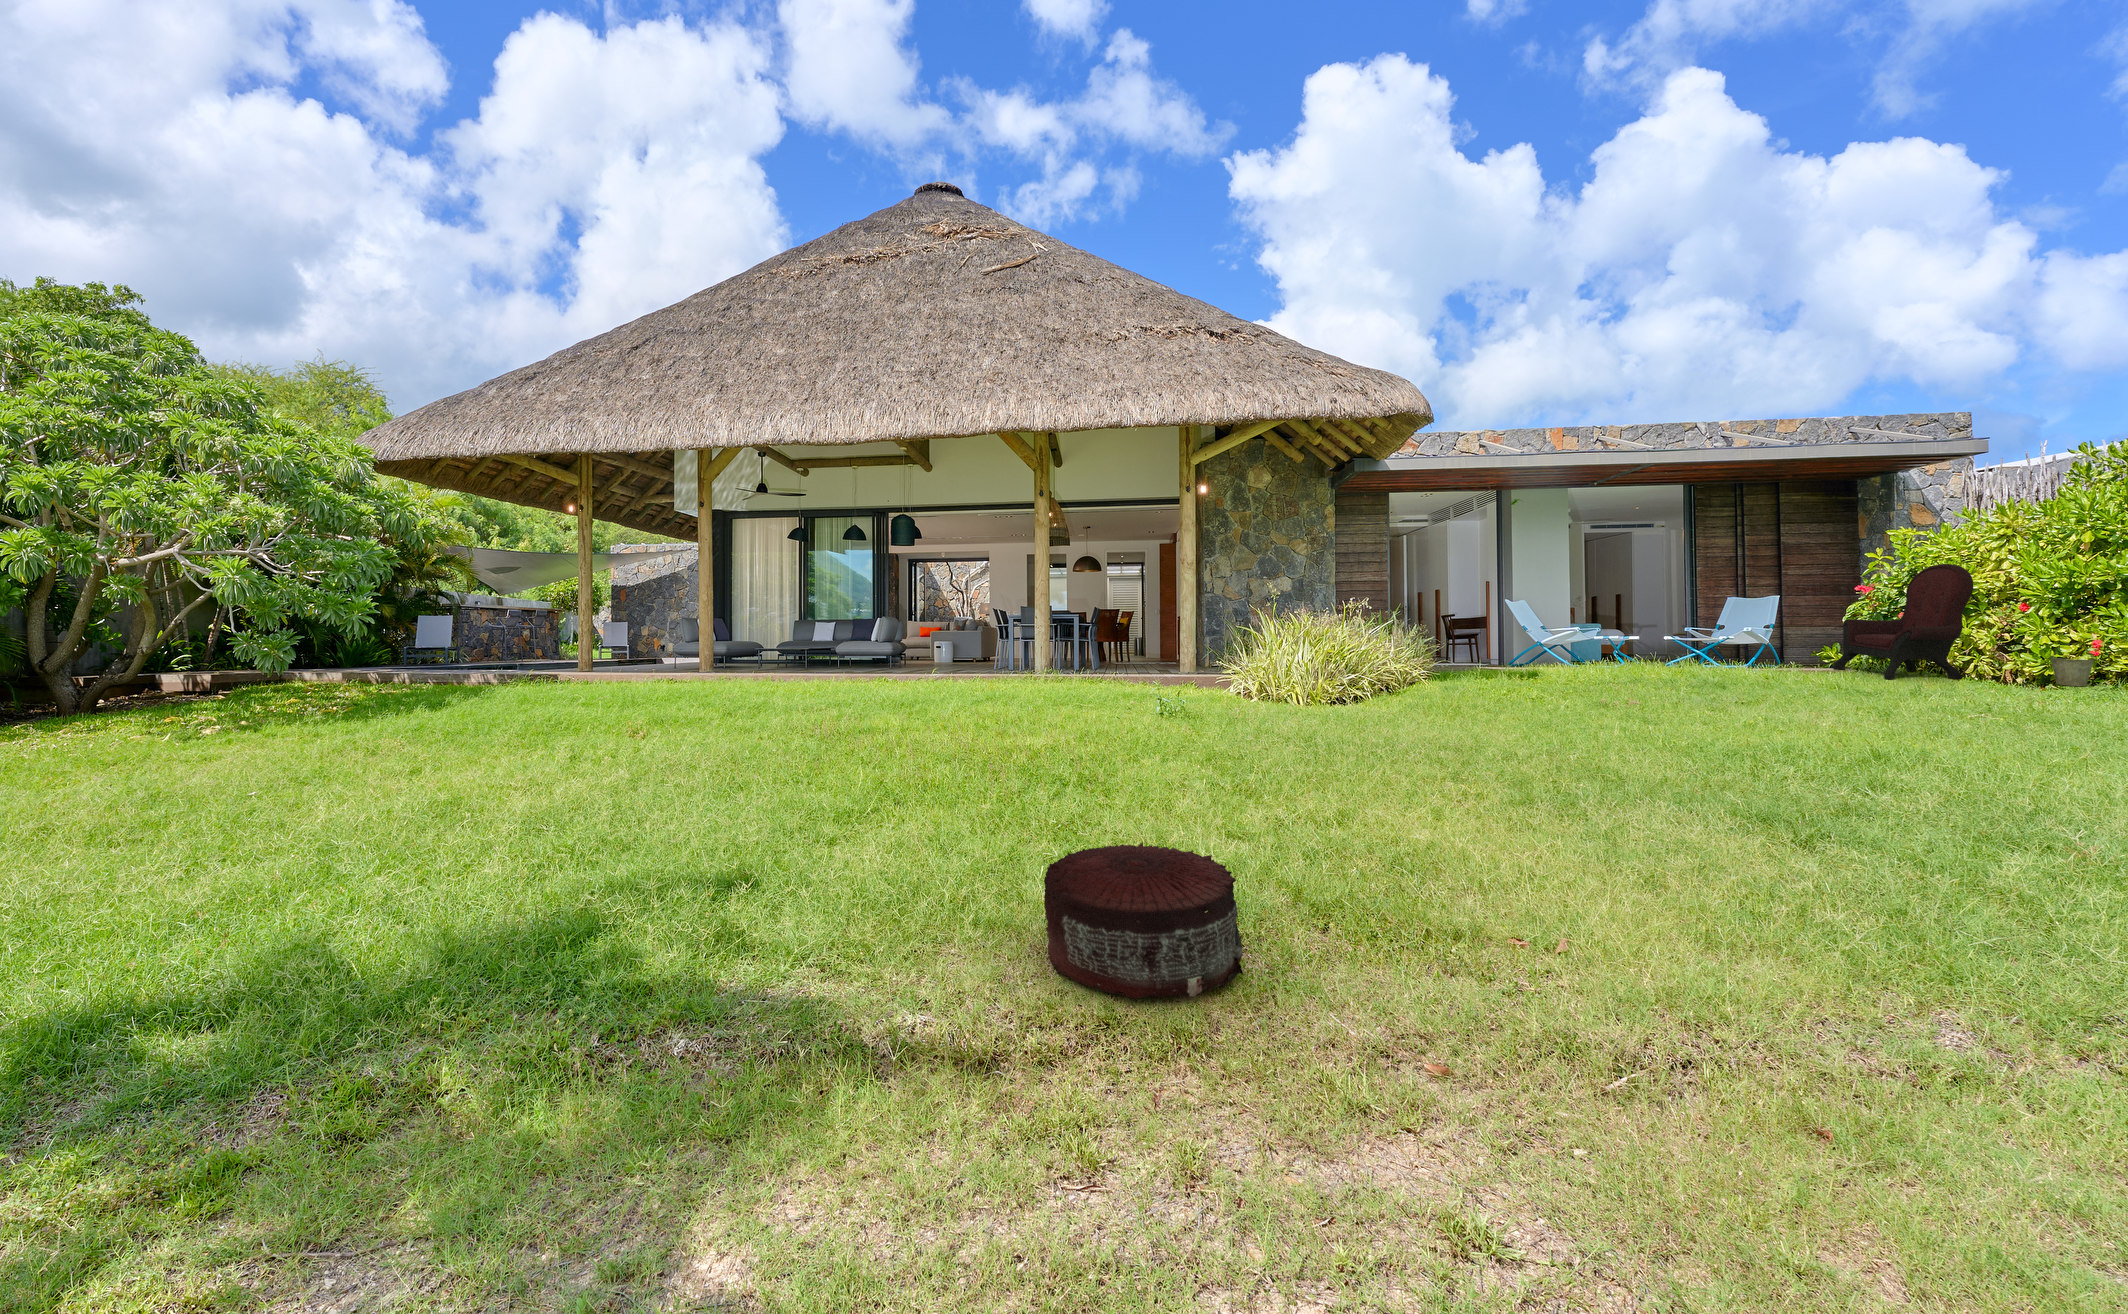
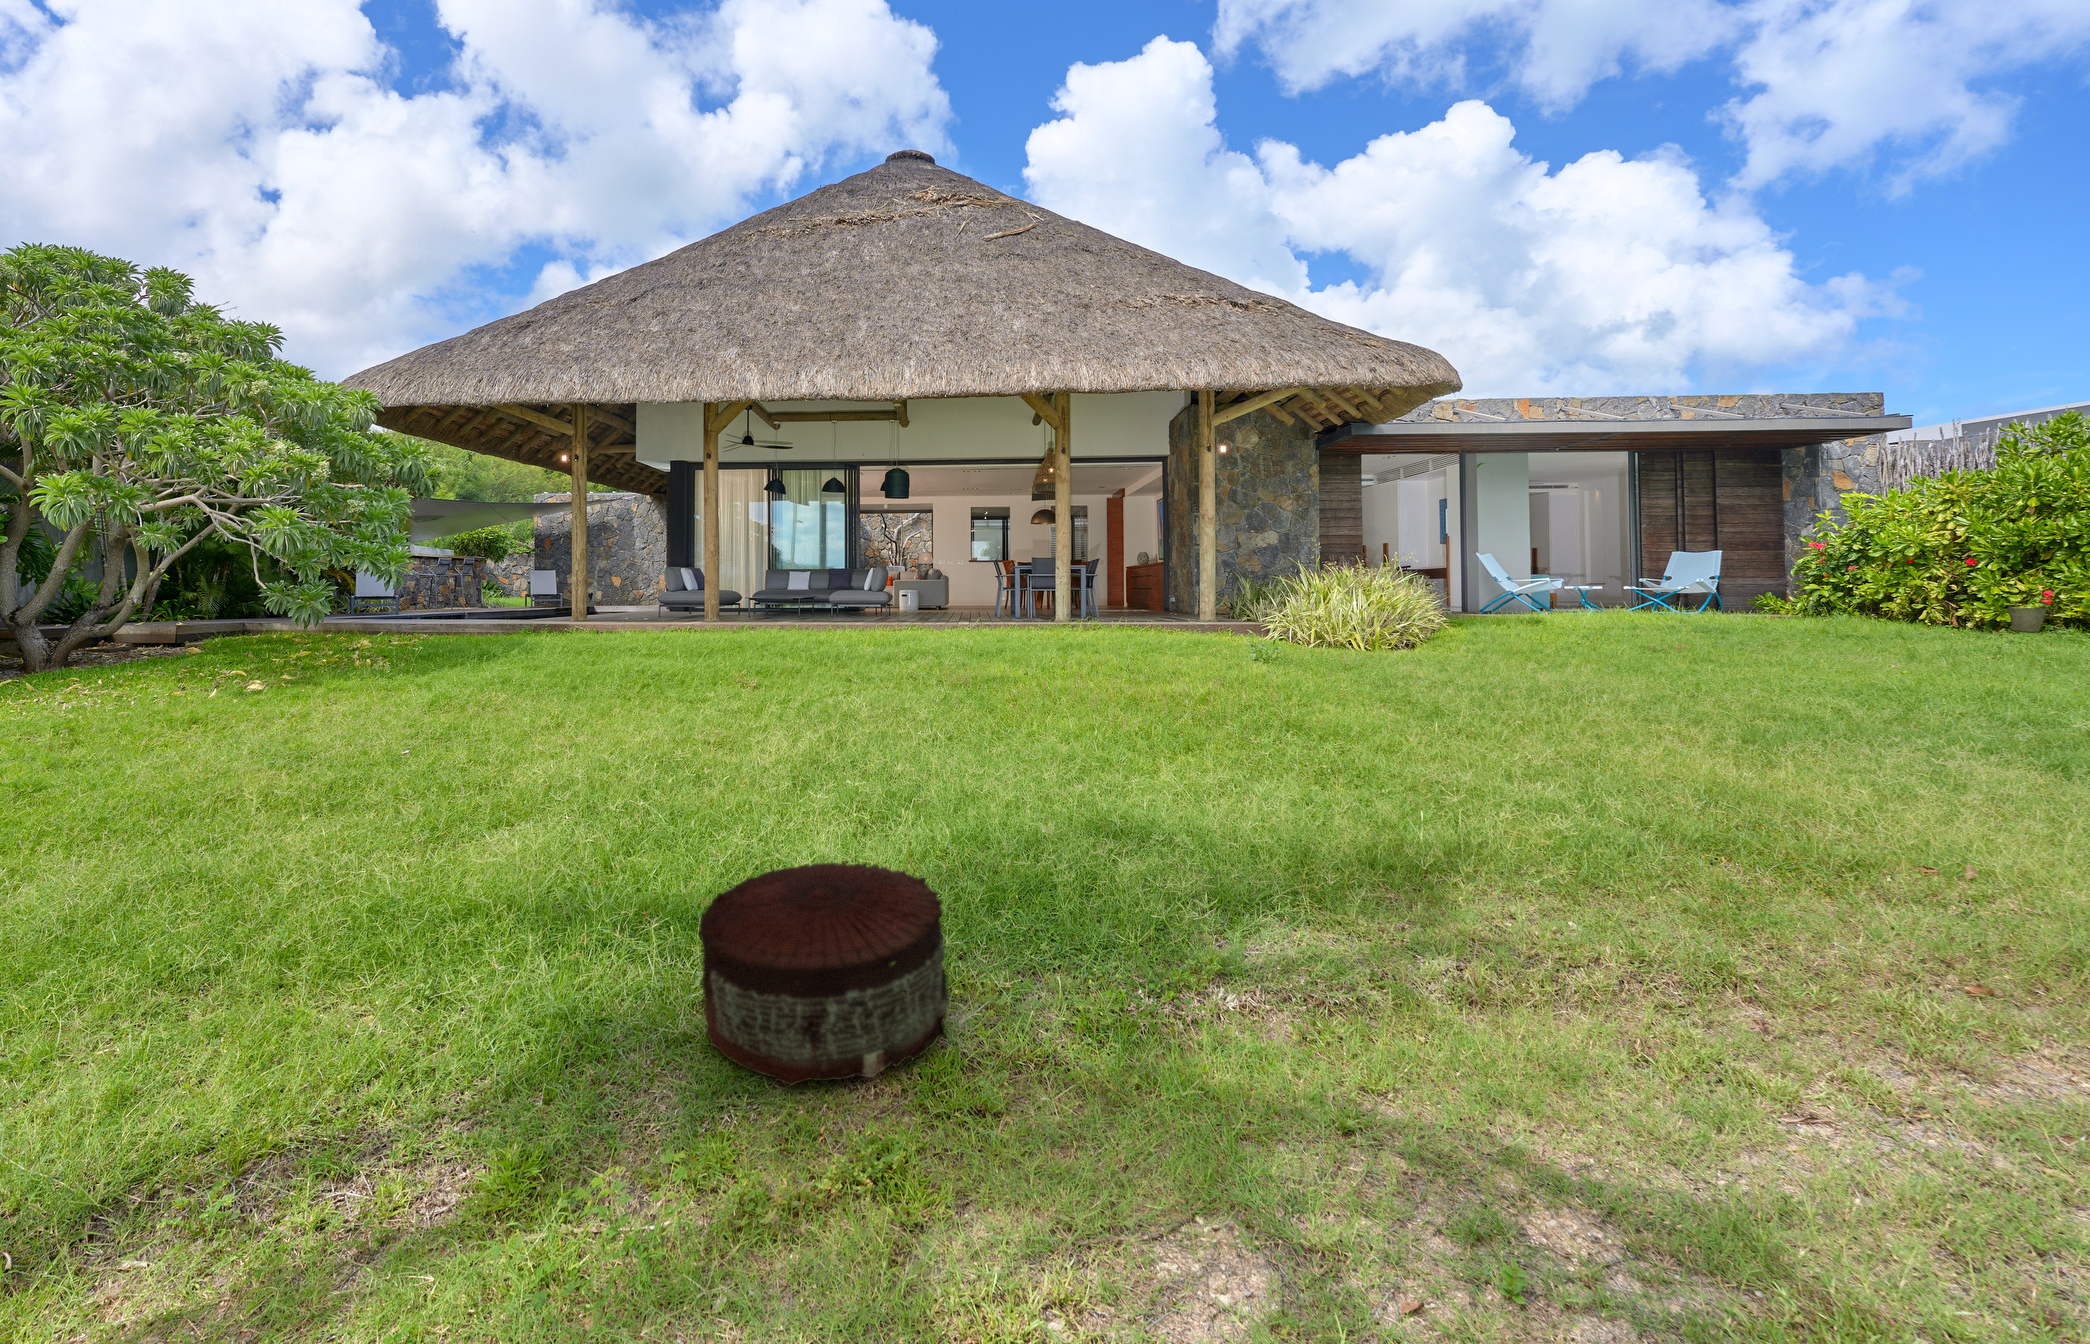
armchair: present [1833,564,1973,679] -> none [1796,522,1931,627]
pouf: present [1044,842,1243,999] -> present [699,861,949,1085]

